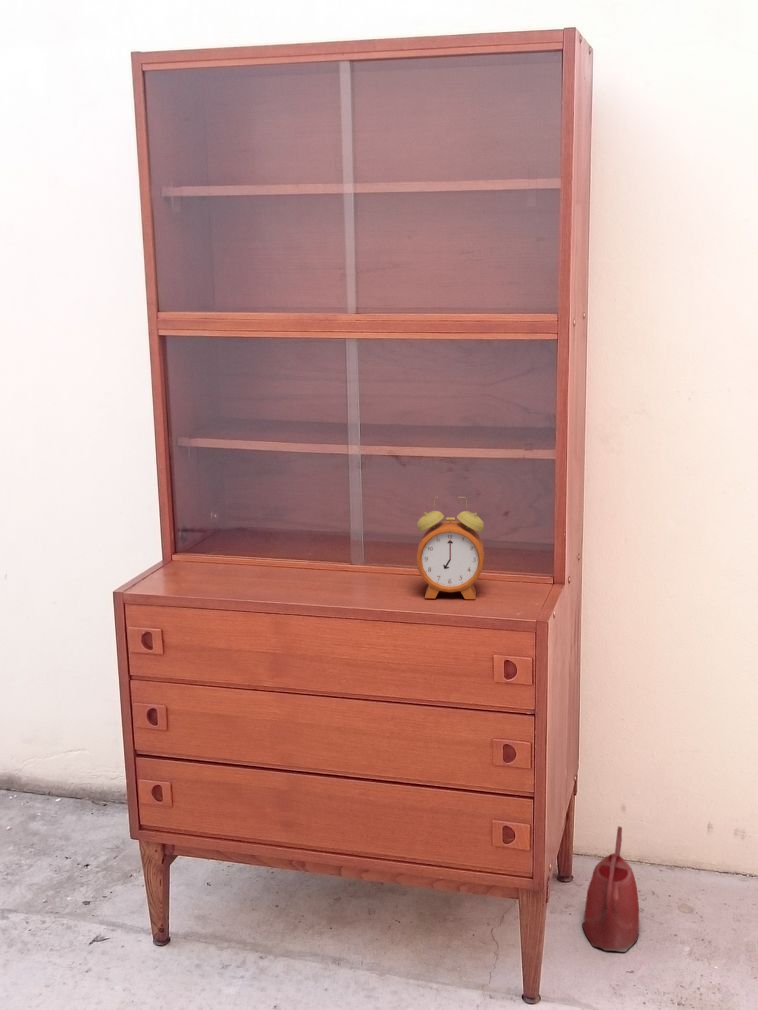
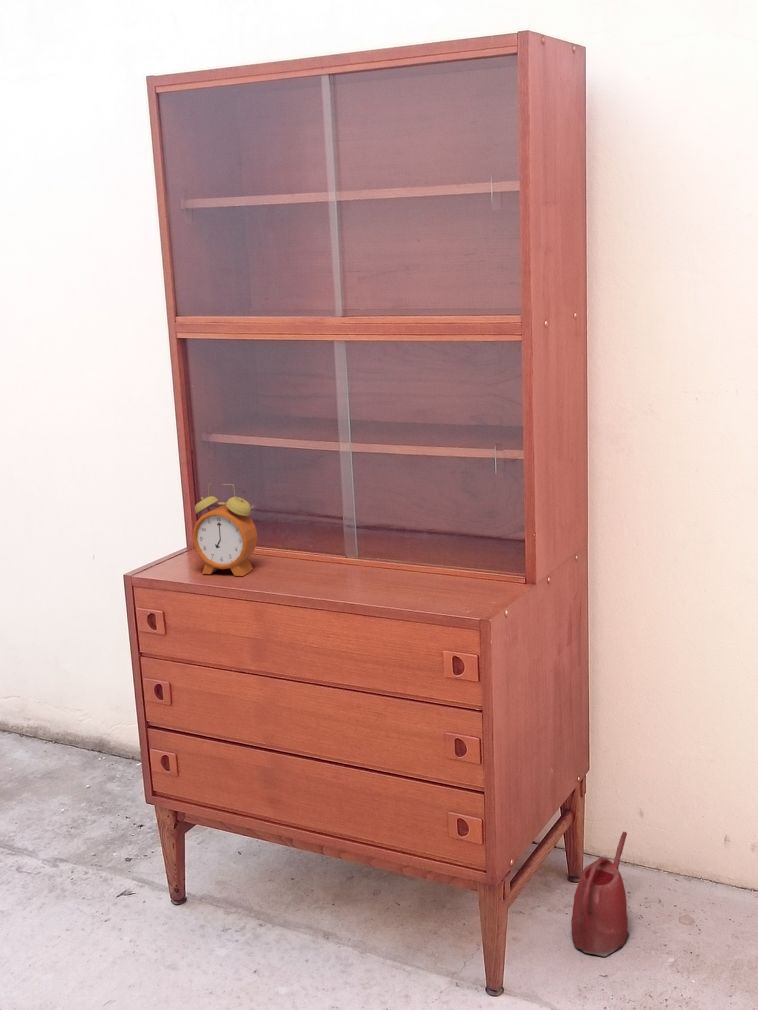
alarm clock: present [416,497,484,599] -> present [193,484,257,576]

